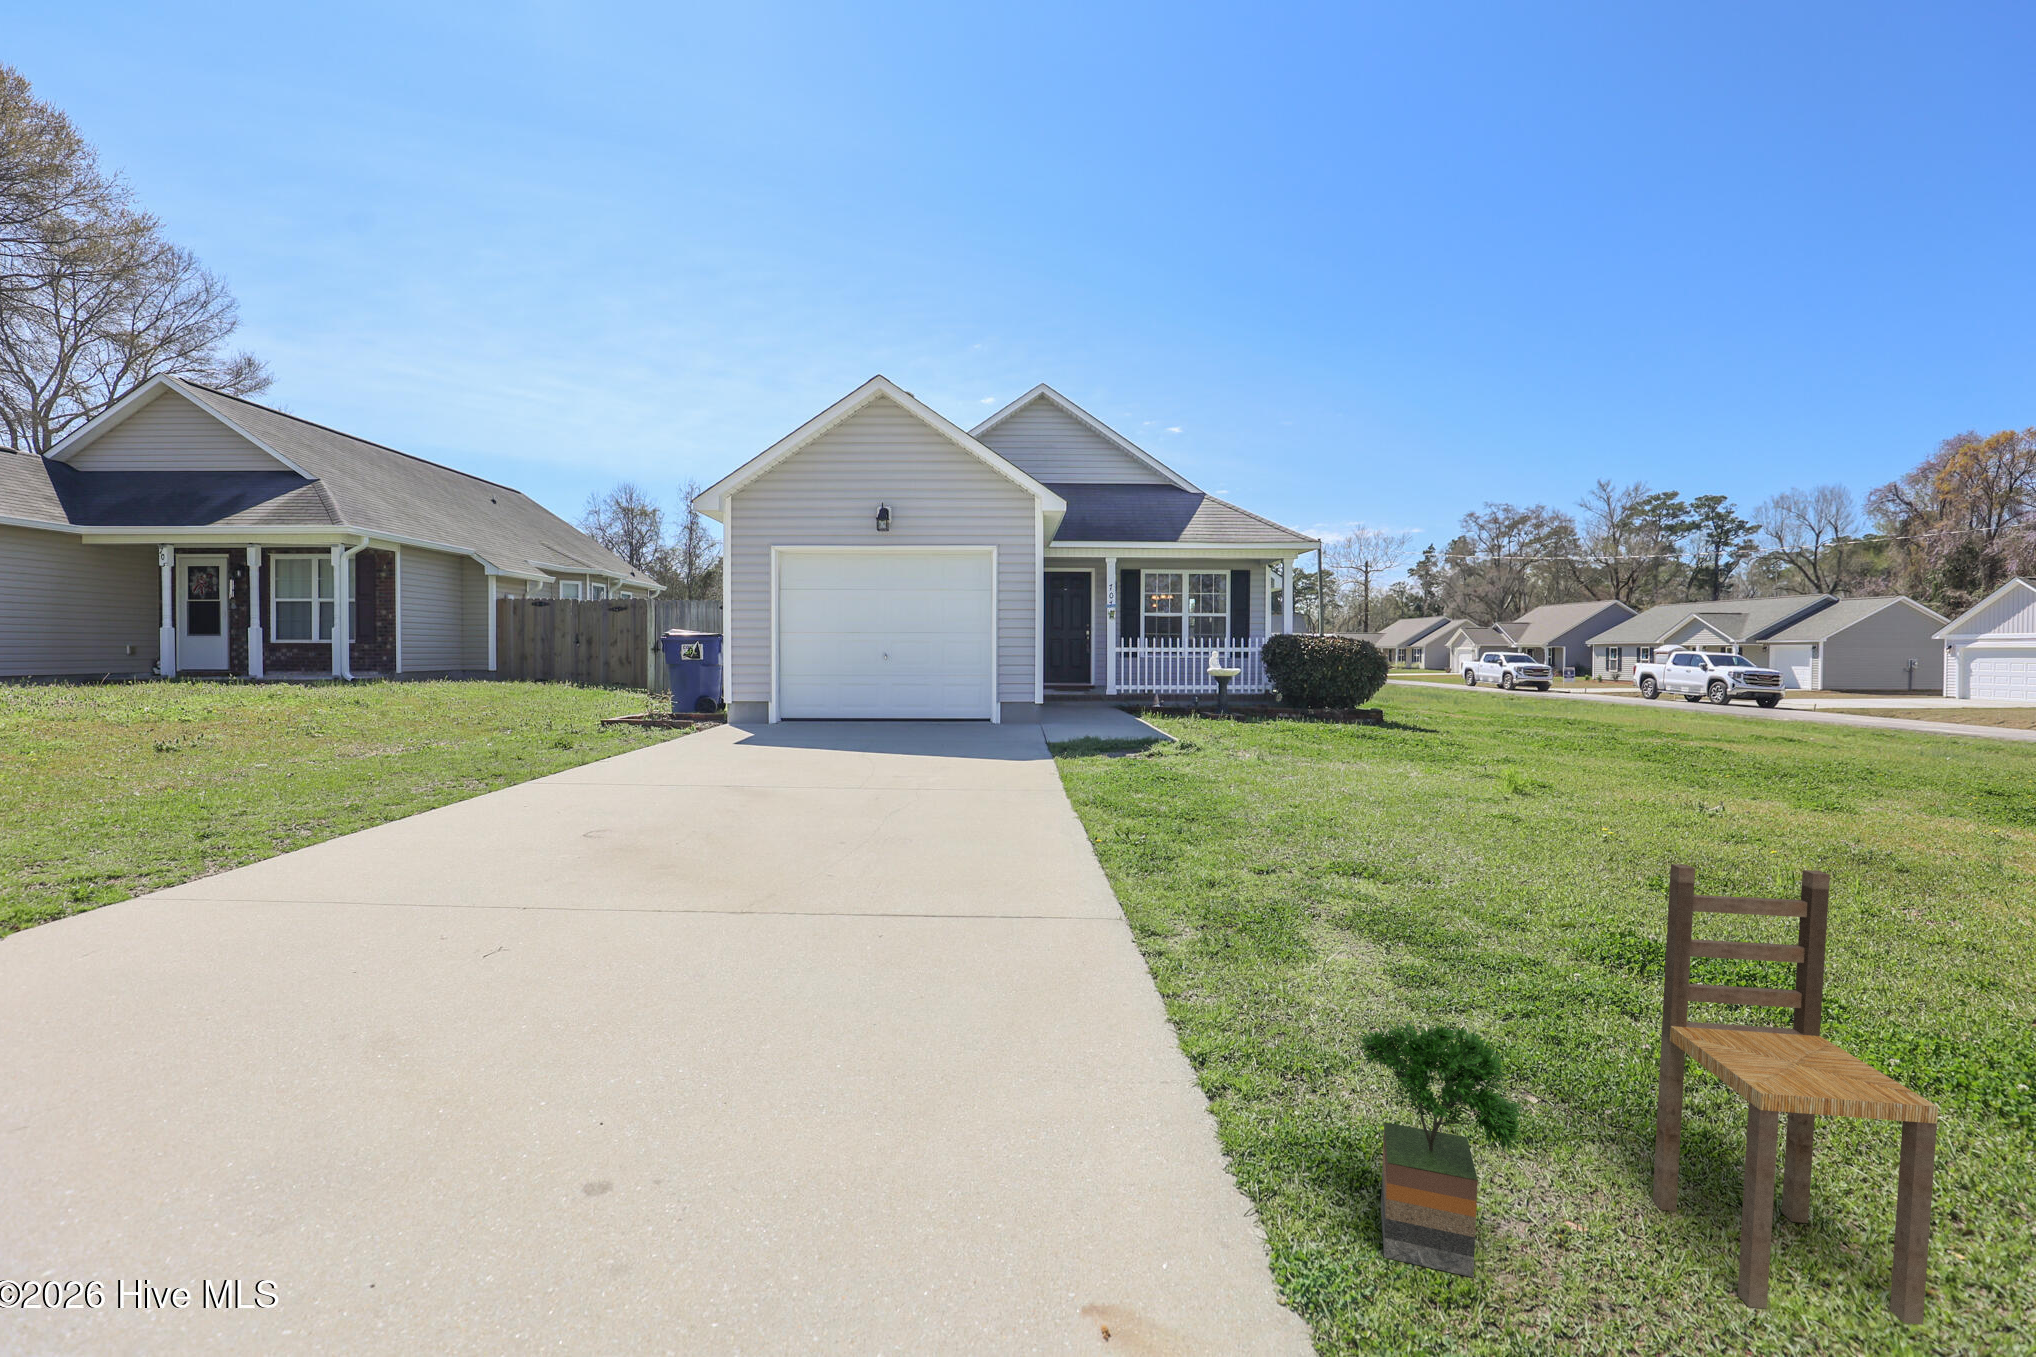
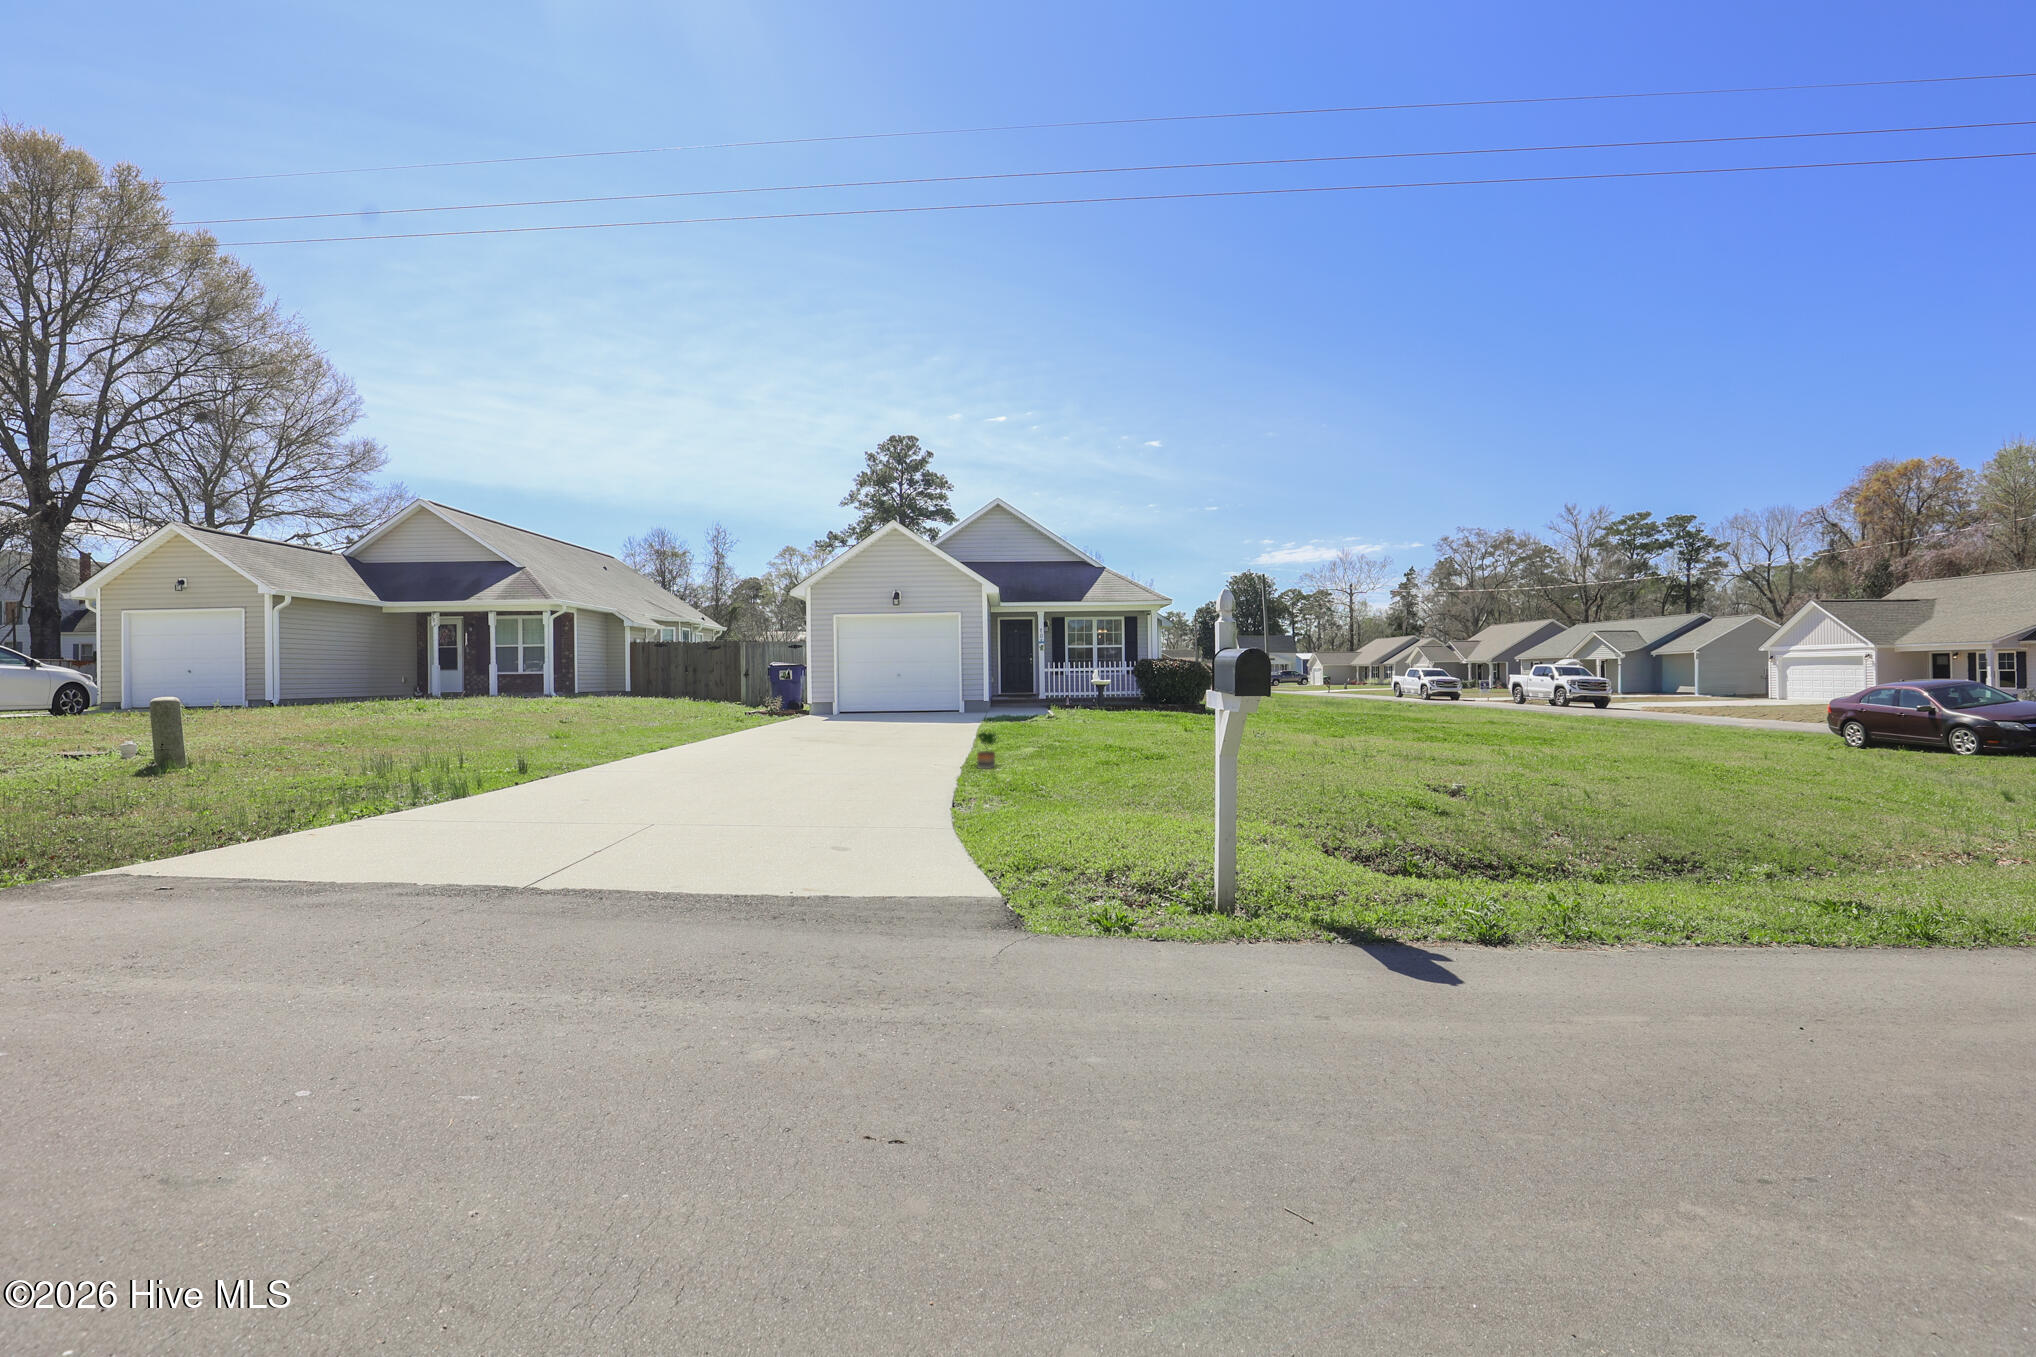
chair: present [1653,864,1938,1324] -> none [1030,705,1057,770]

